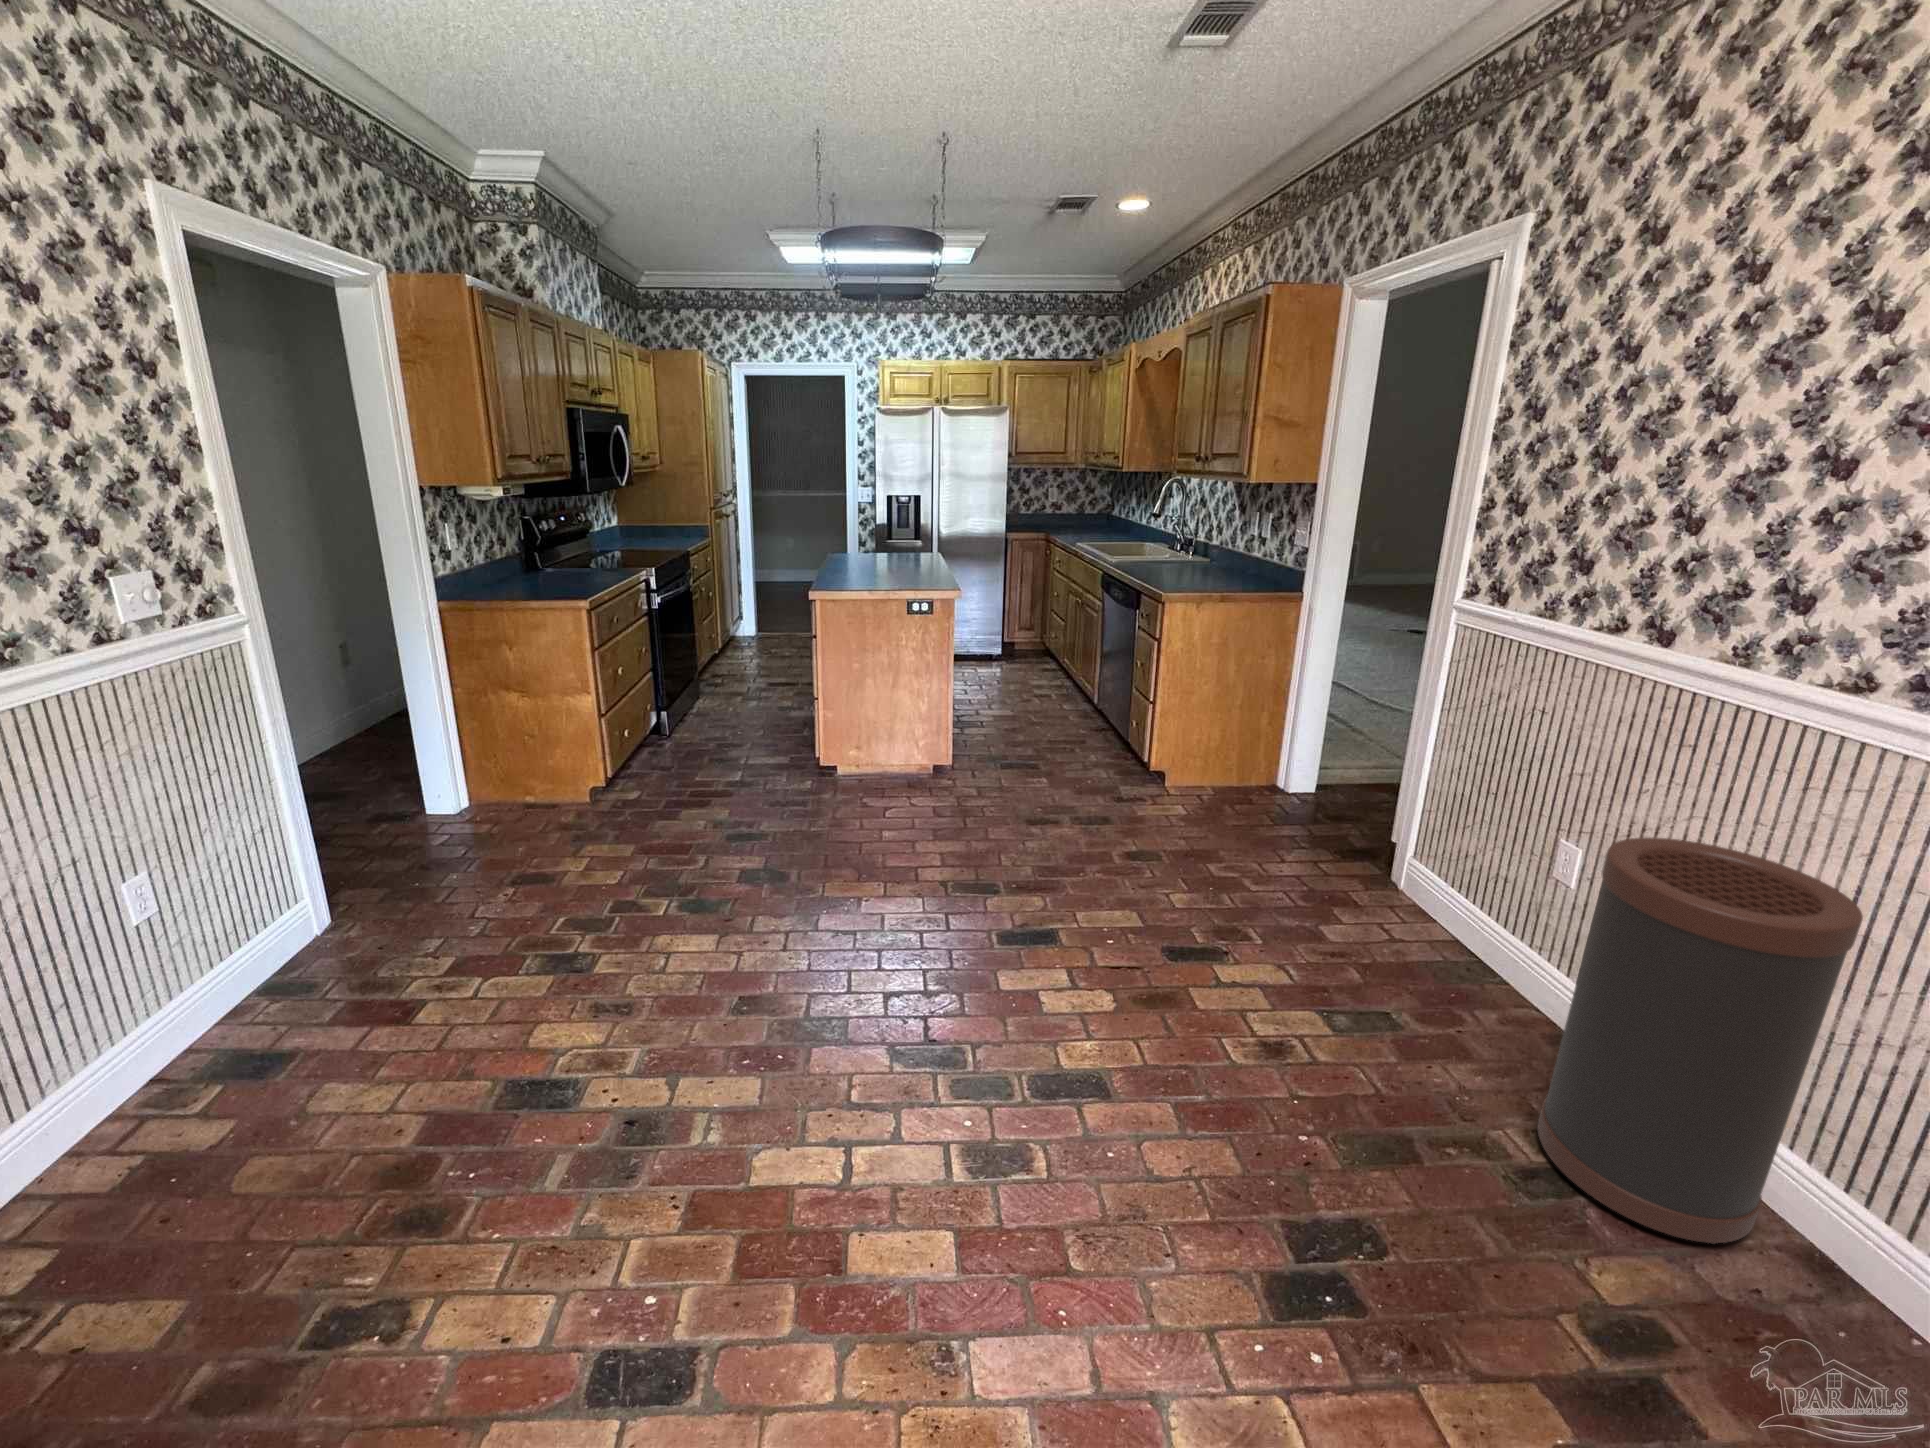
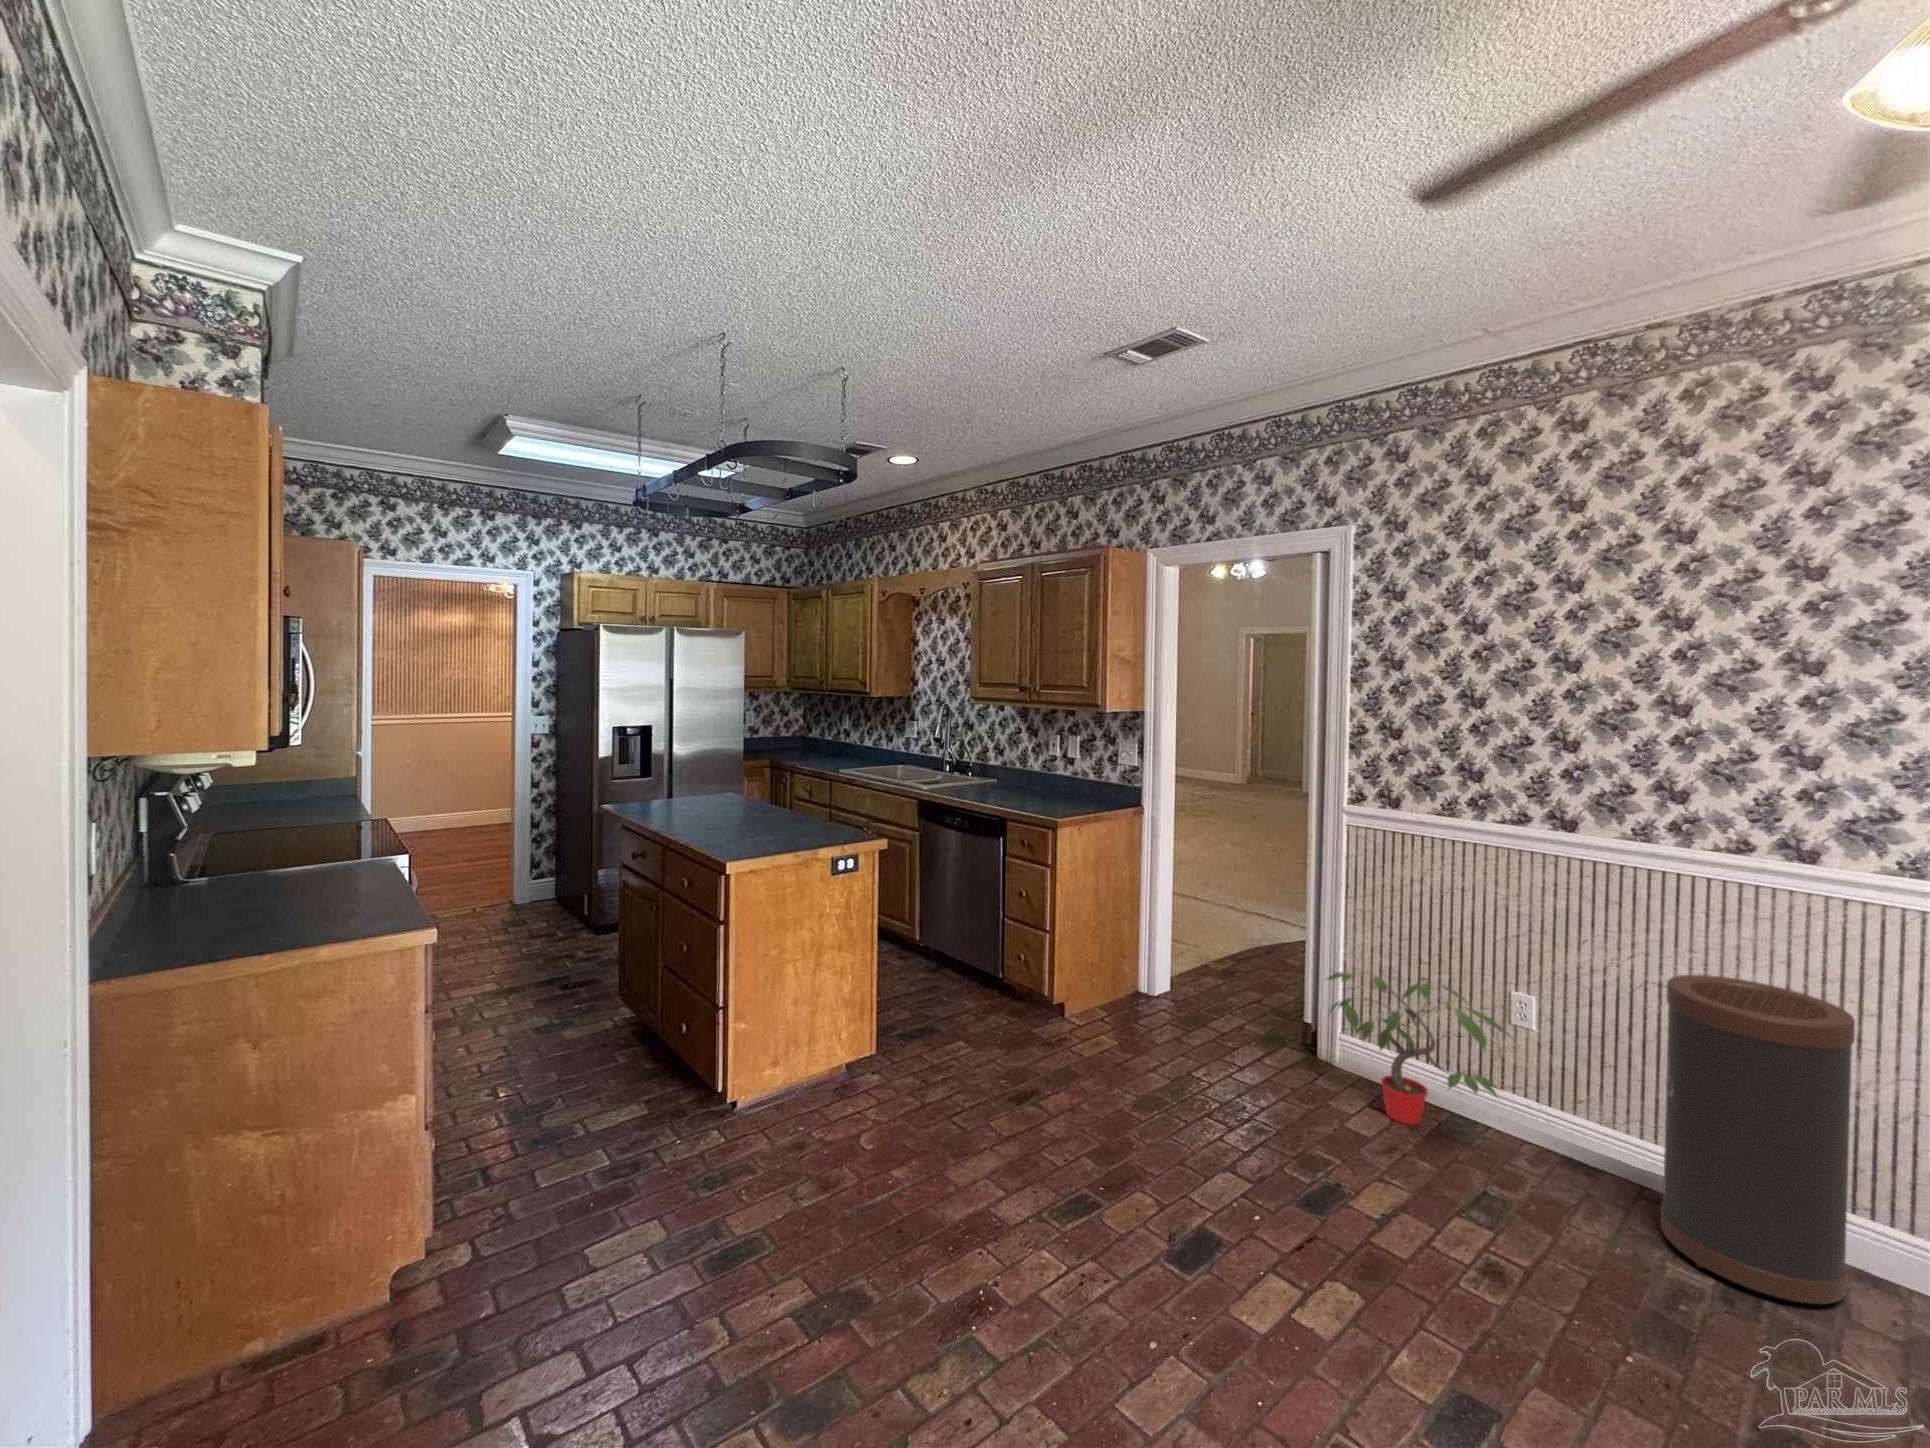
potted plant: none [1332,777,1520,950] -> present [1327,972,1510,1124]

